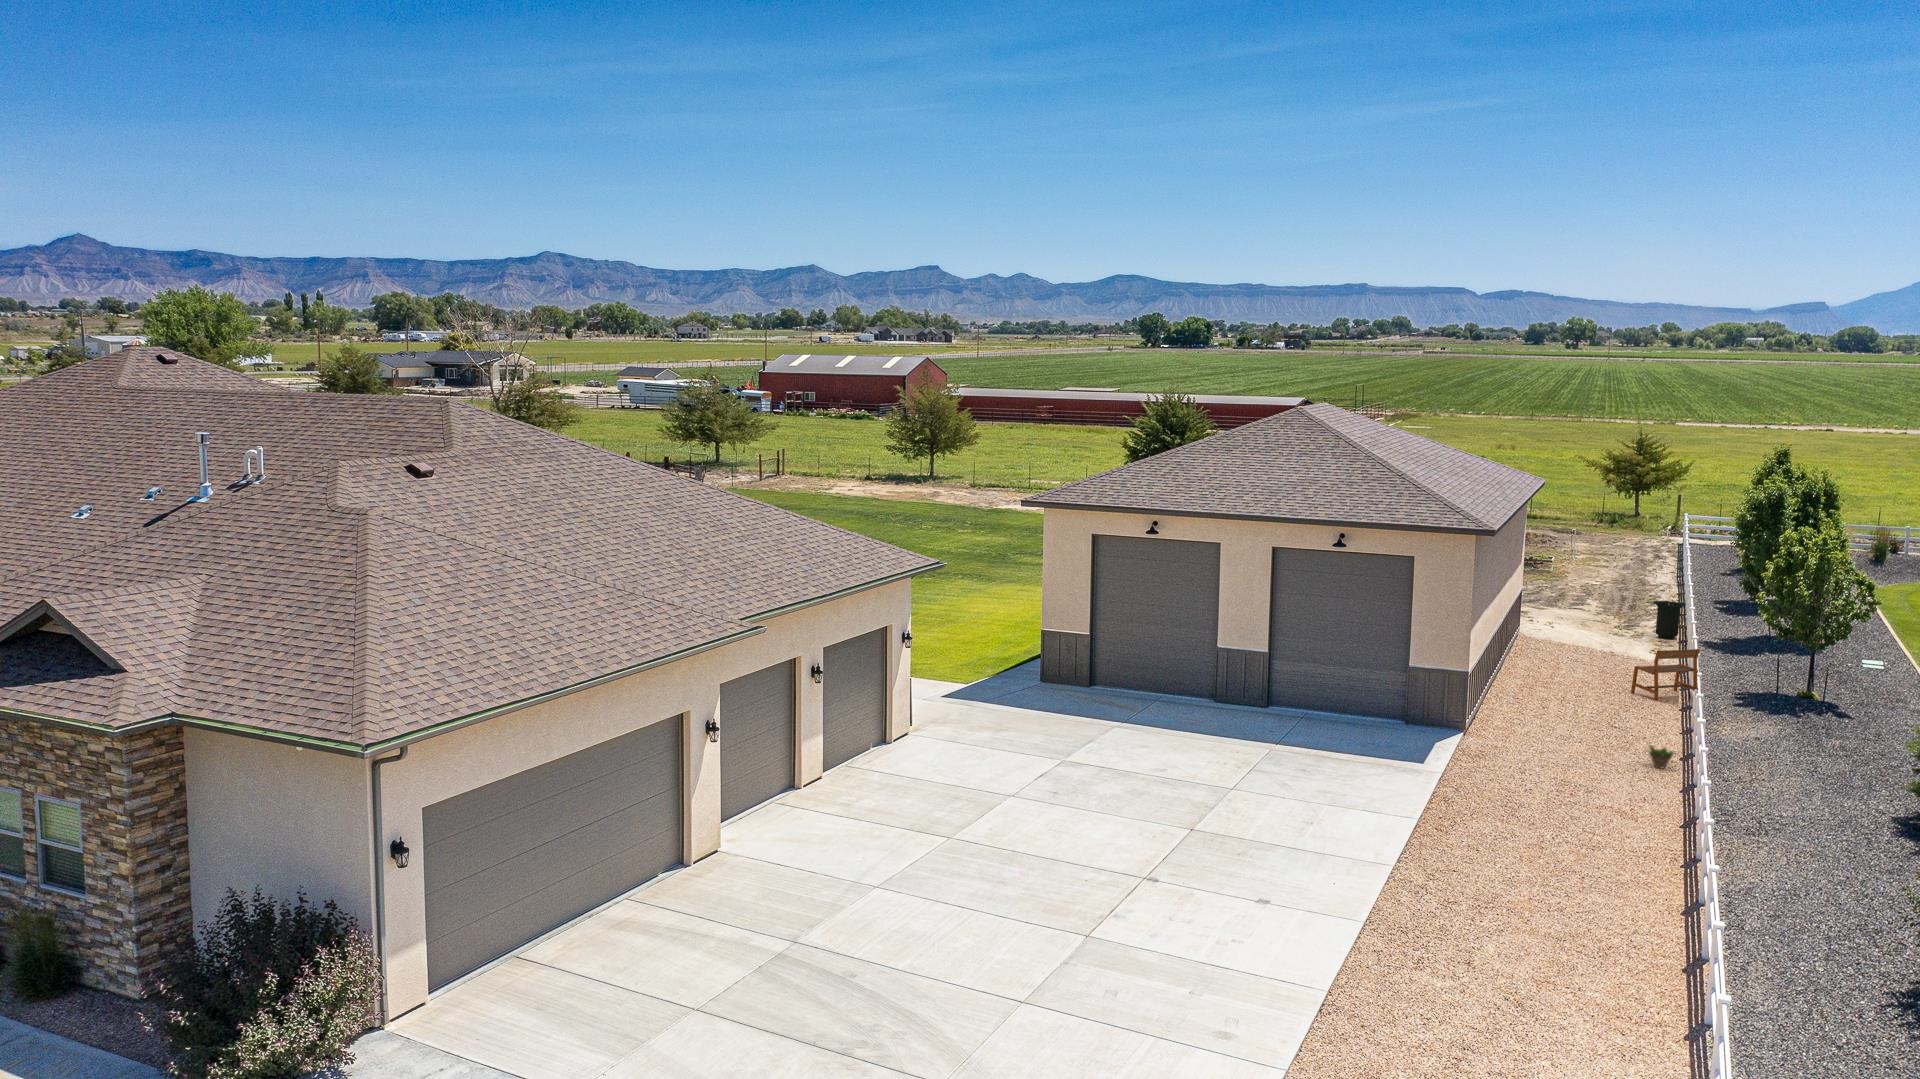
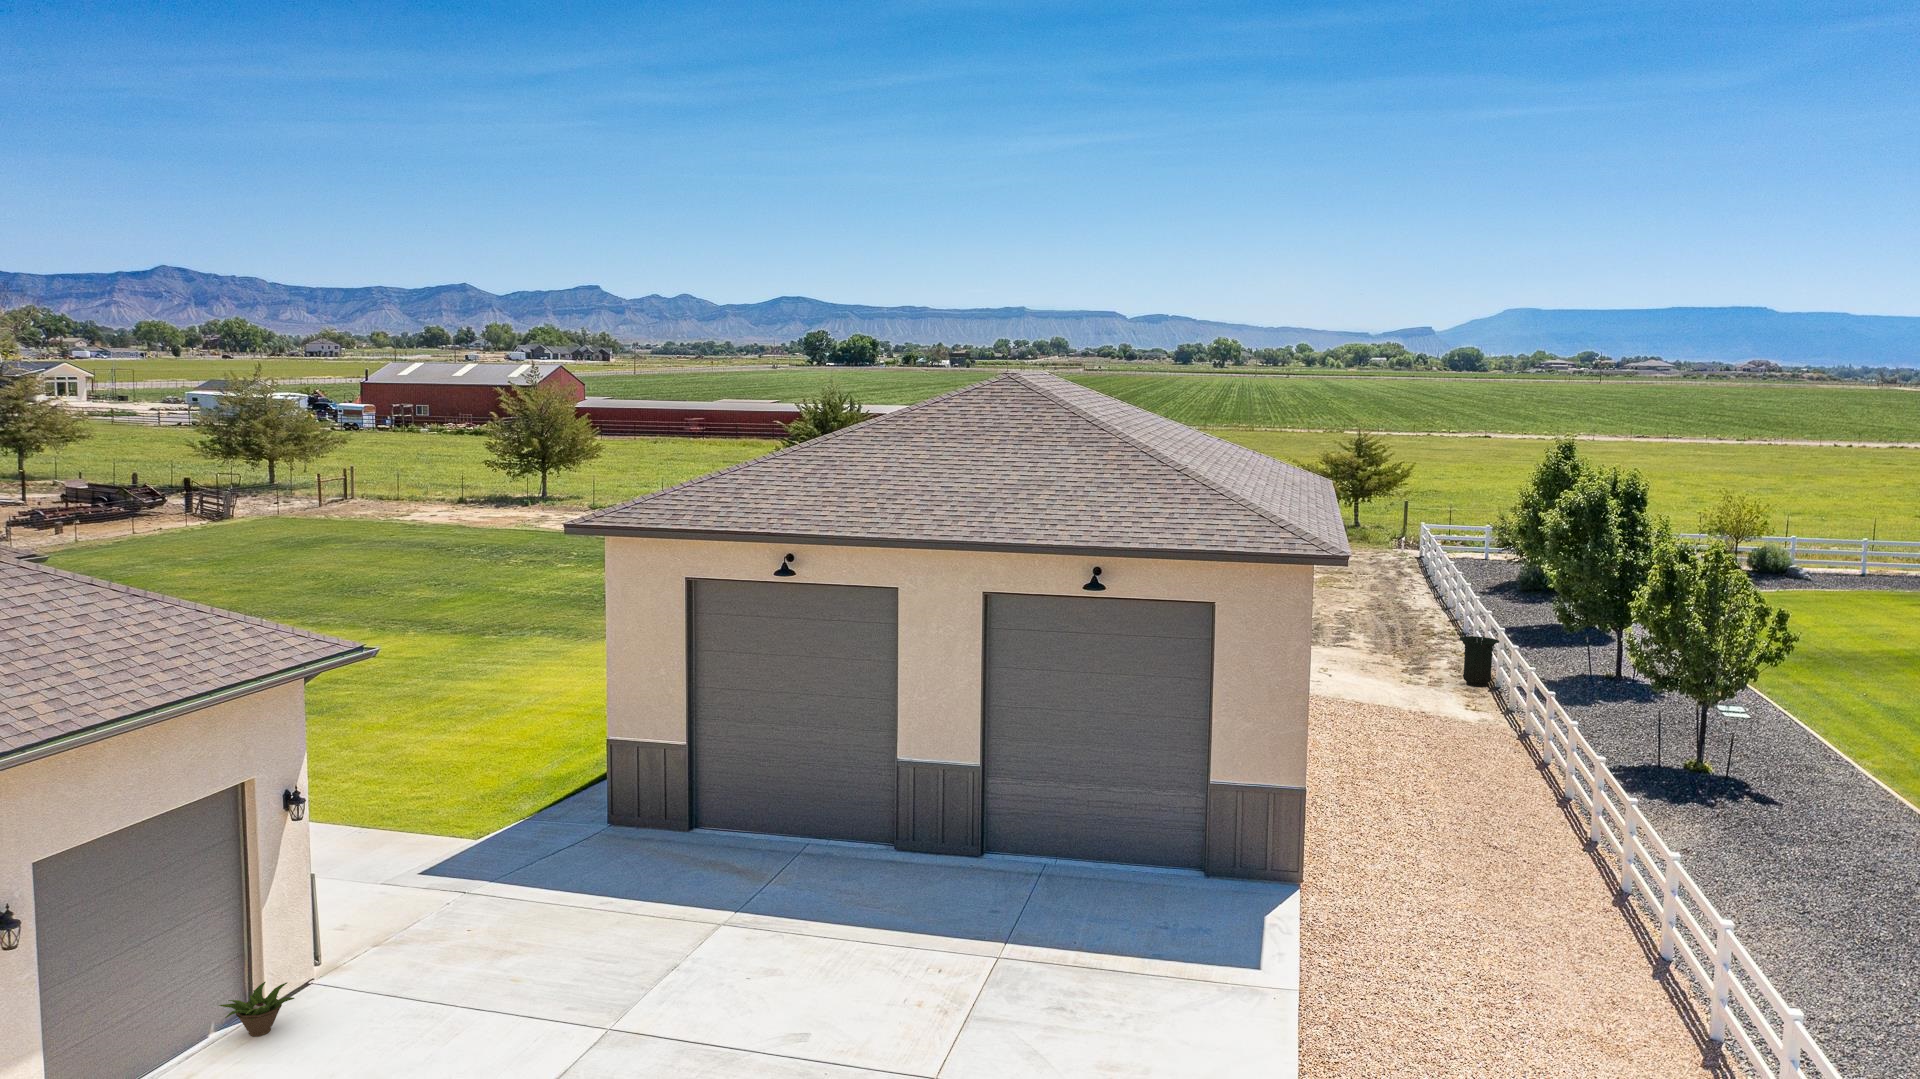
bench: present [1631,649,1700,700] -> none [1490,715,1581,795]
decorative plant: present [1645,745,1674,768] -> present [219,982,294,1036]

